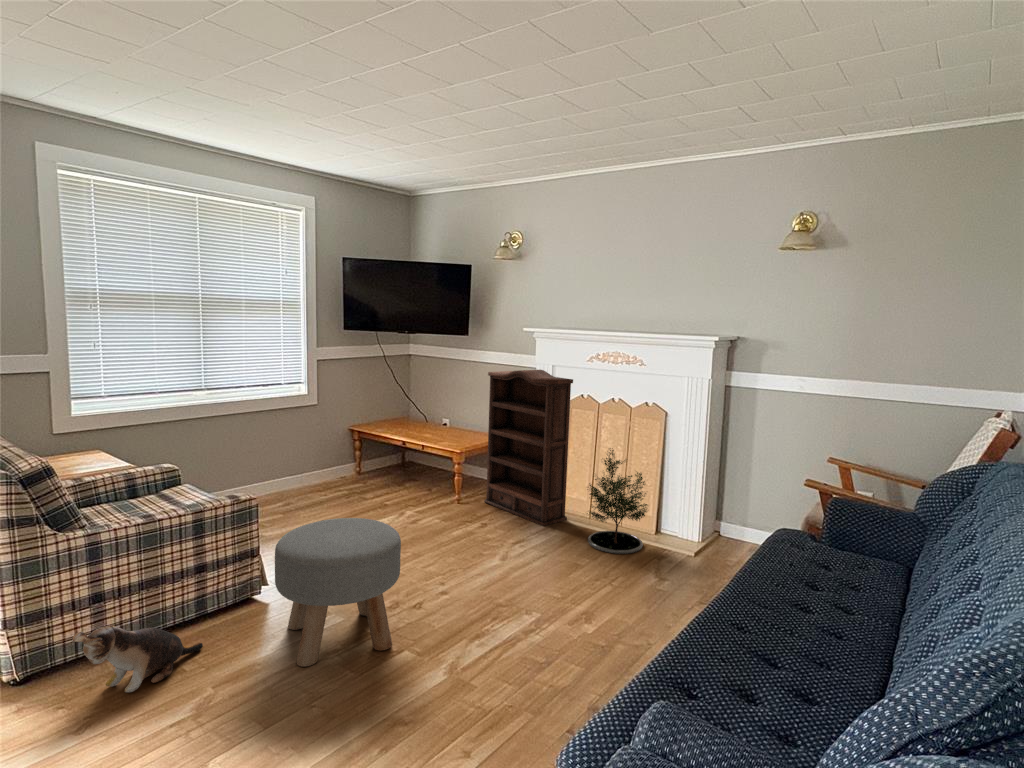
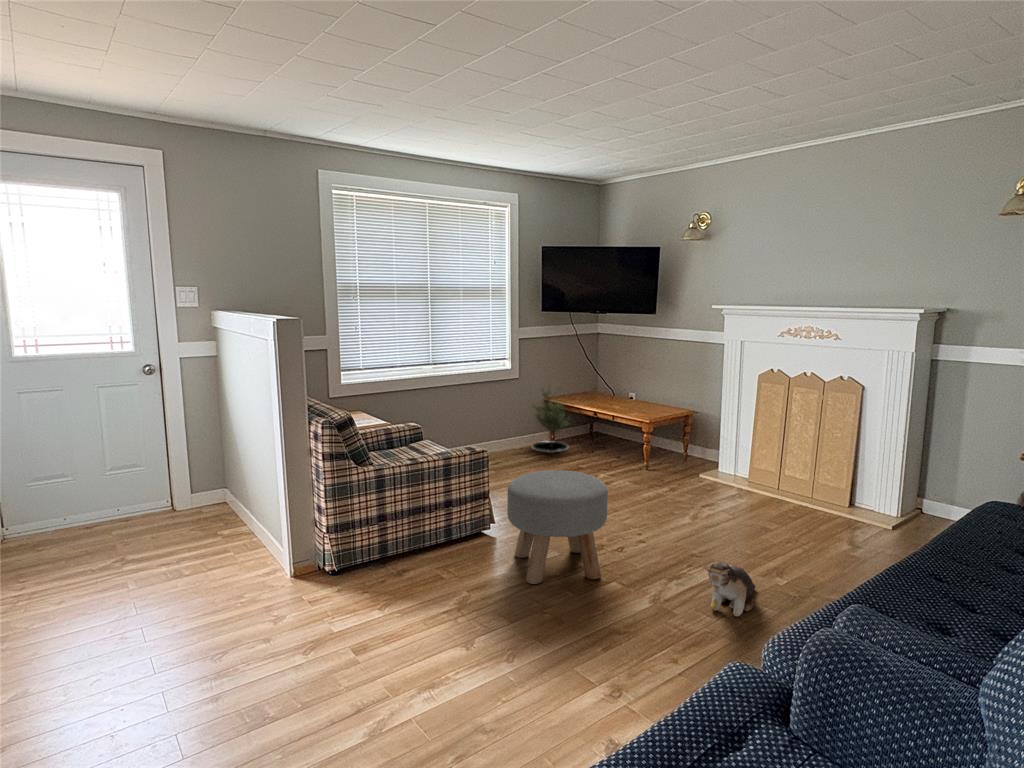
bookshelf: present [484,370,573,526] -> none [671,345,763,494]
potted tree: present [587,448,648,554] -> present [532,390,569,453]
plush toy: present [73,625,203,692] -> present [703,561,755,616]

